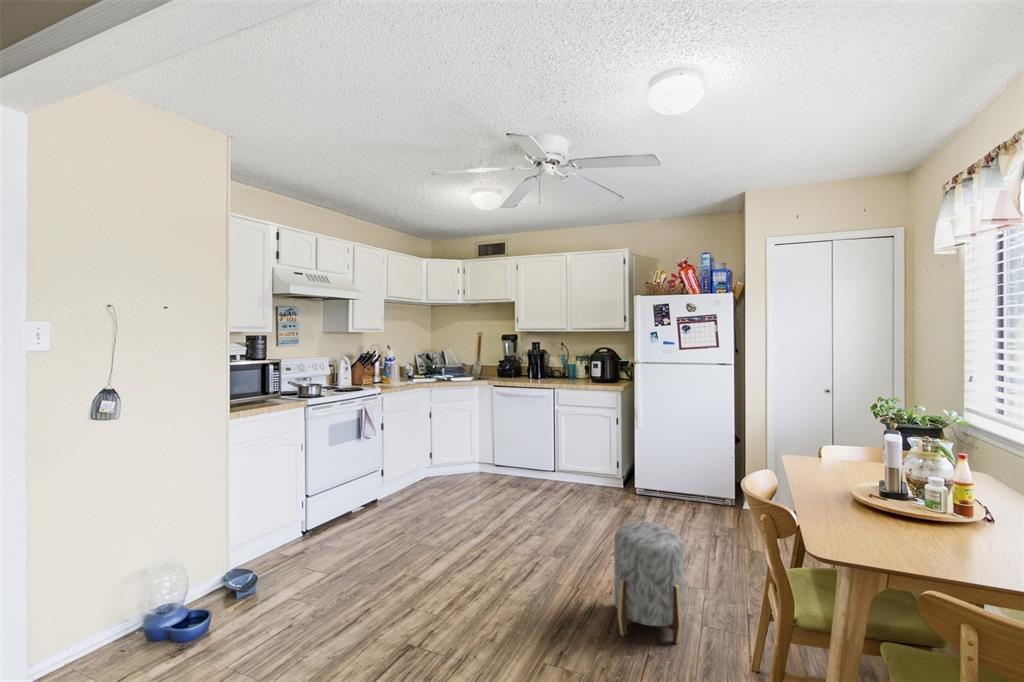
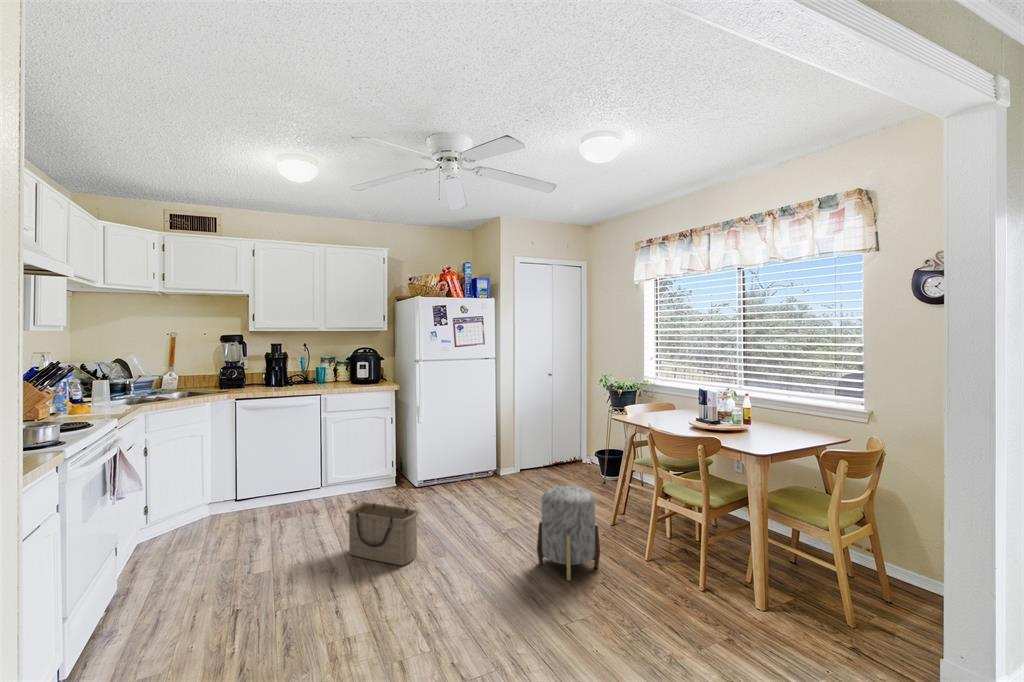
basket: none [500,484,541,549] -> present [346,502,419,565]

